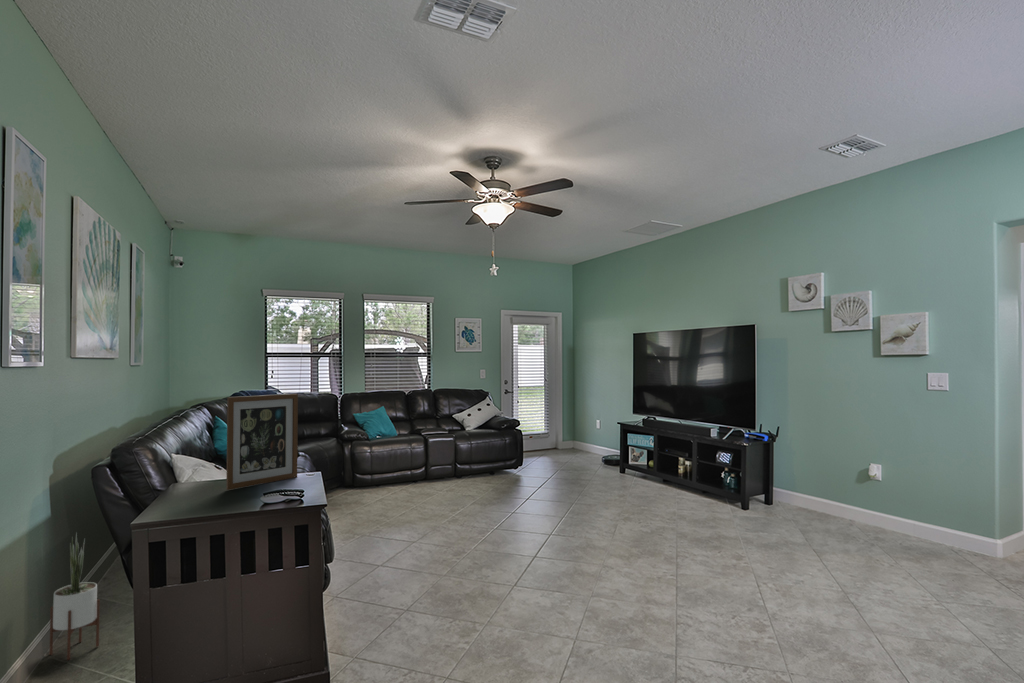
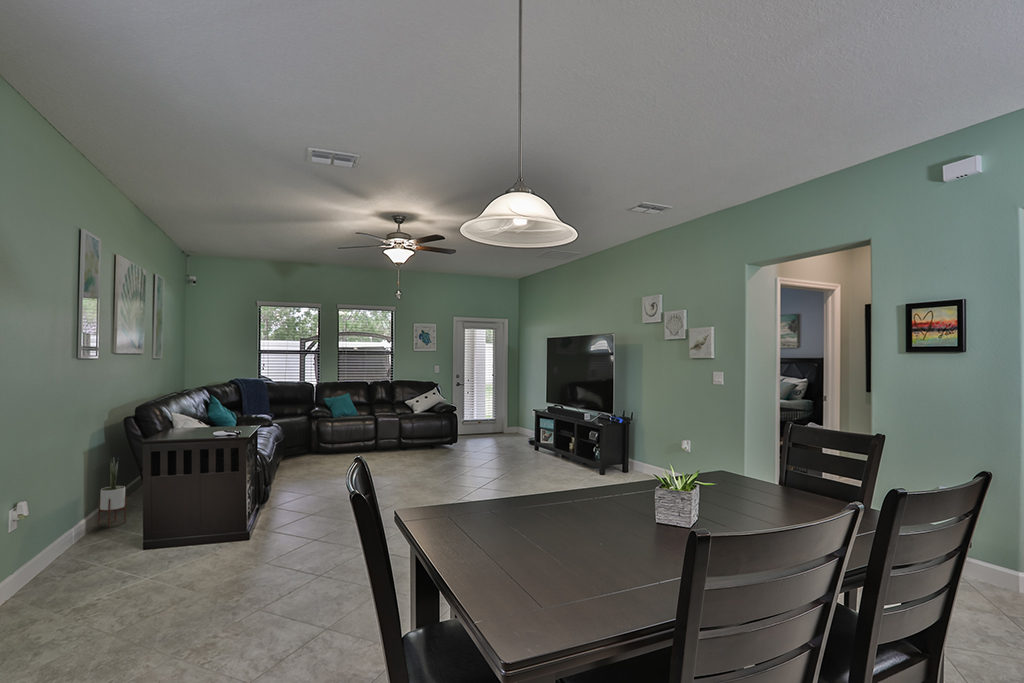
picture frame: present [226,394,298,490] -> none [198,377,244,431]

